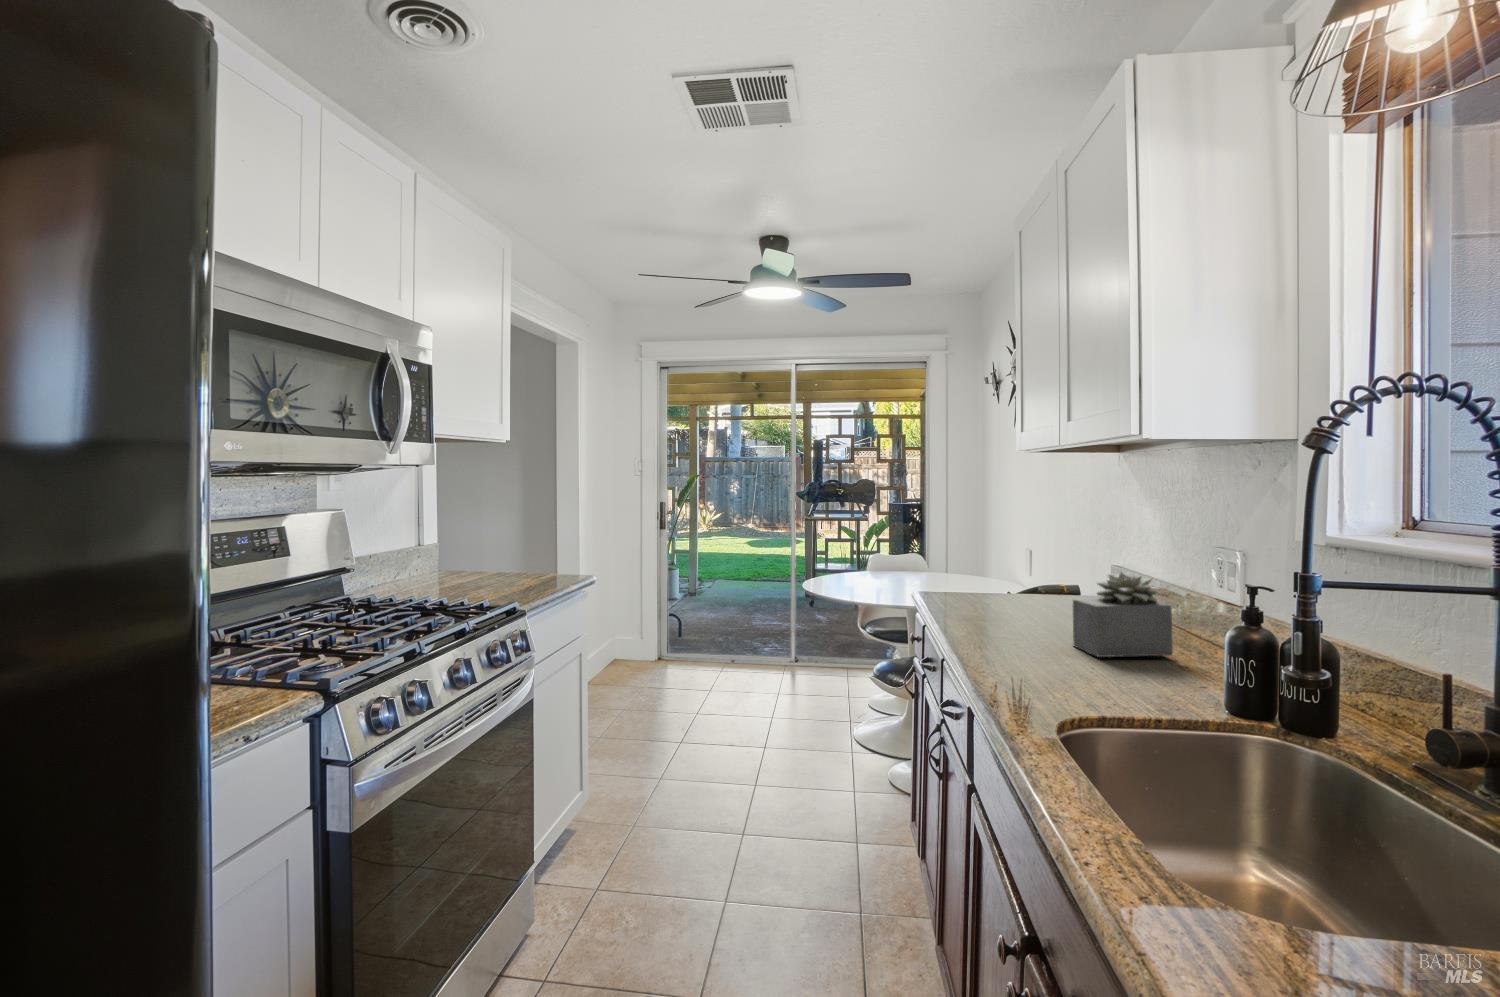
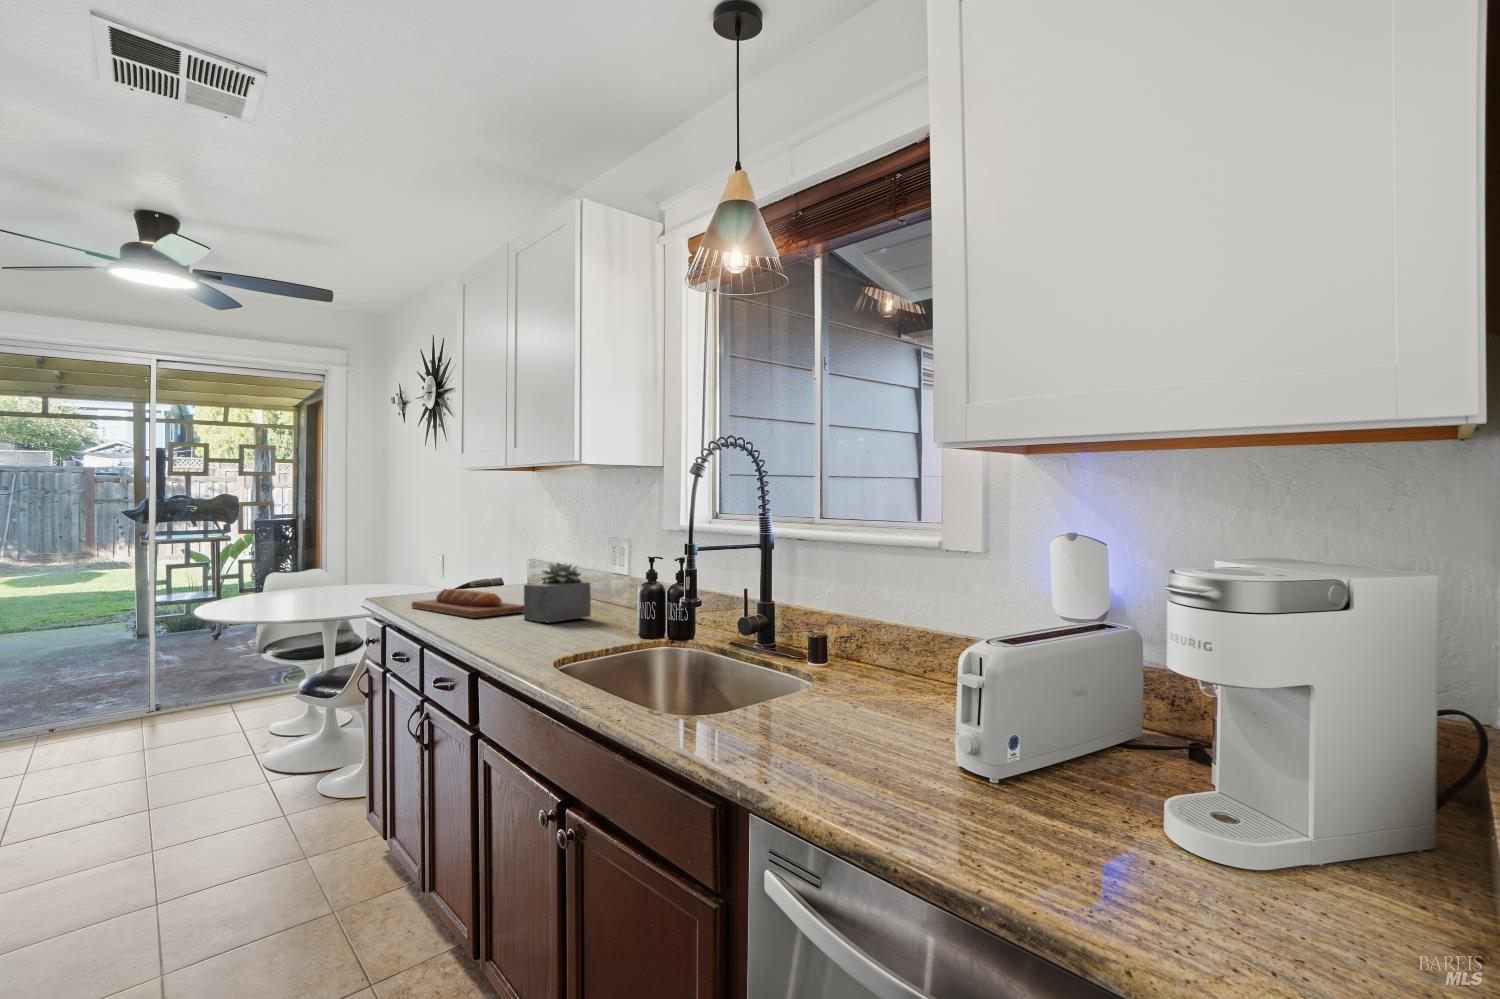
bread loaf: none [958,593,1087,635] -> present [412,589,524,618]

